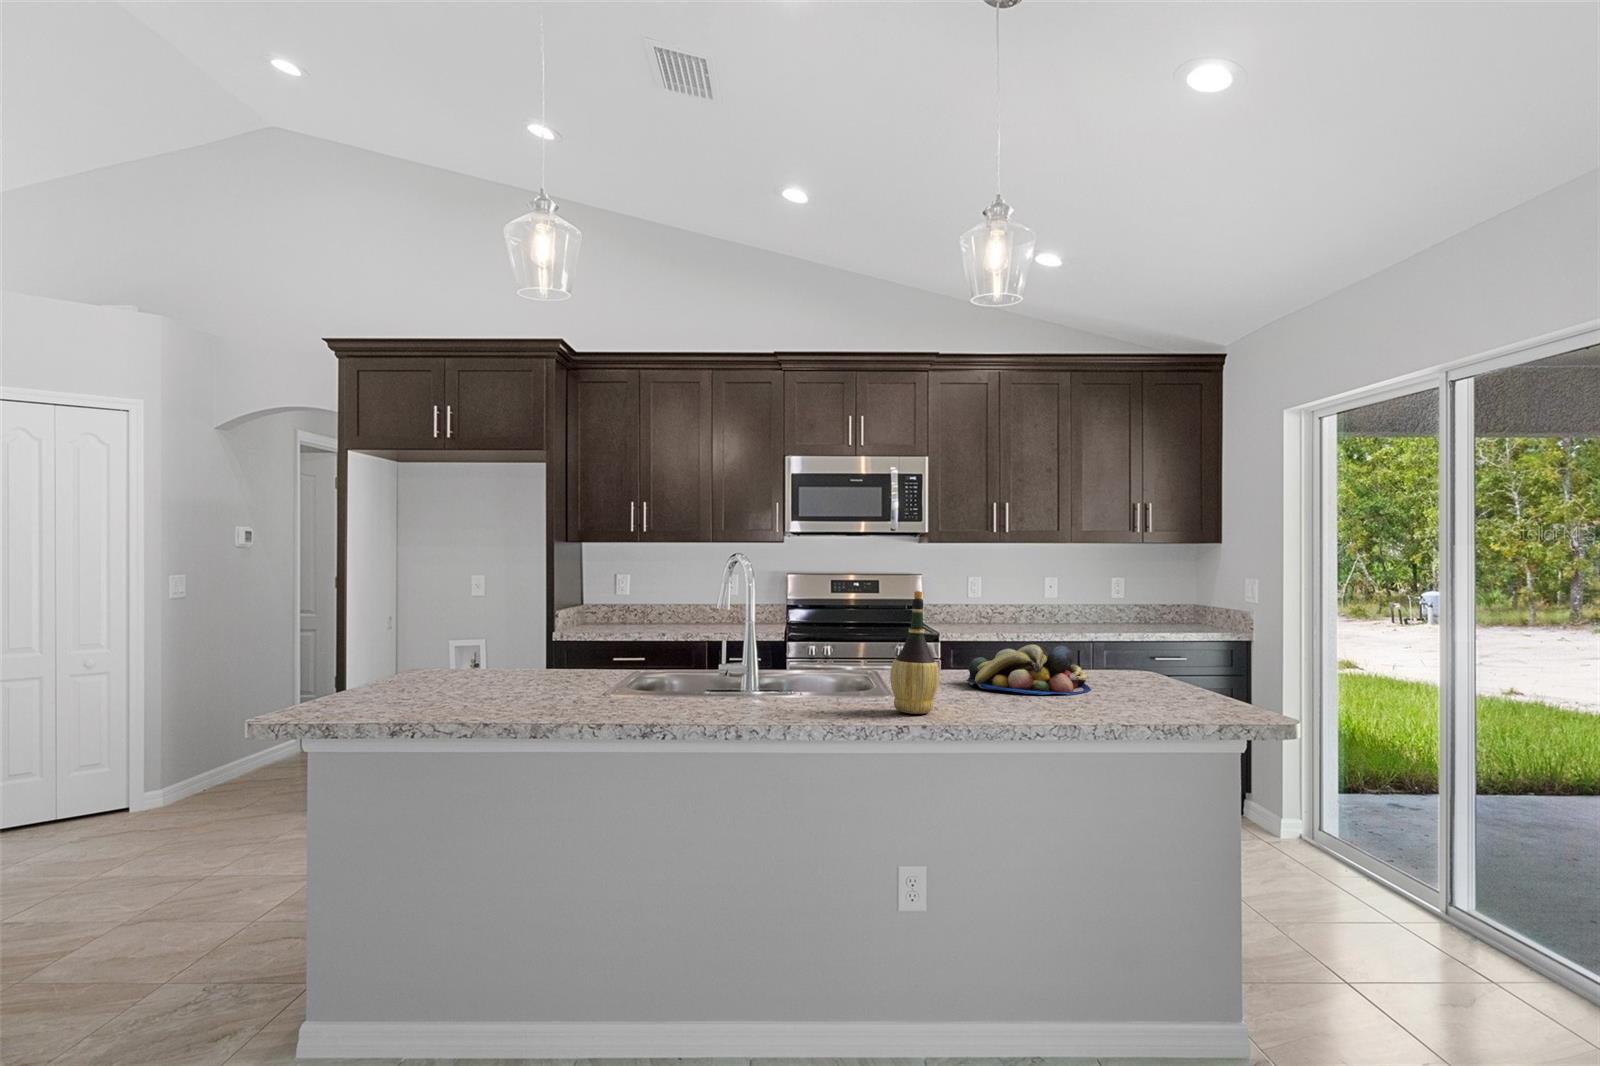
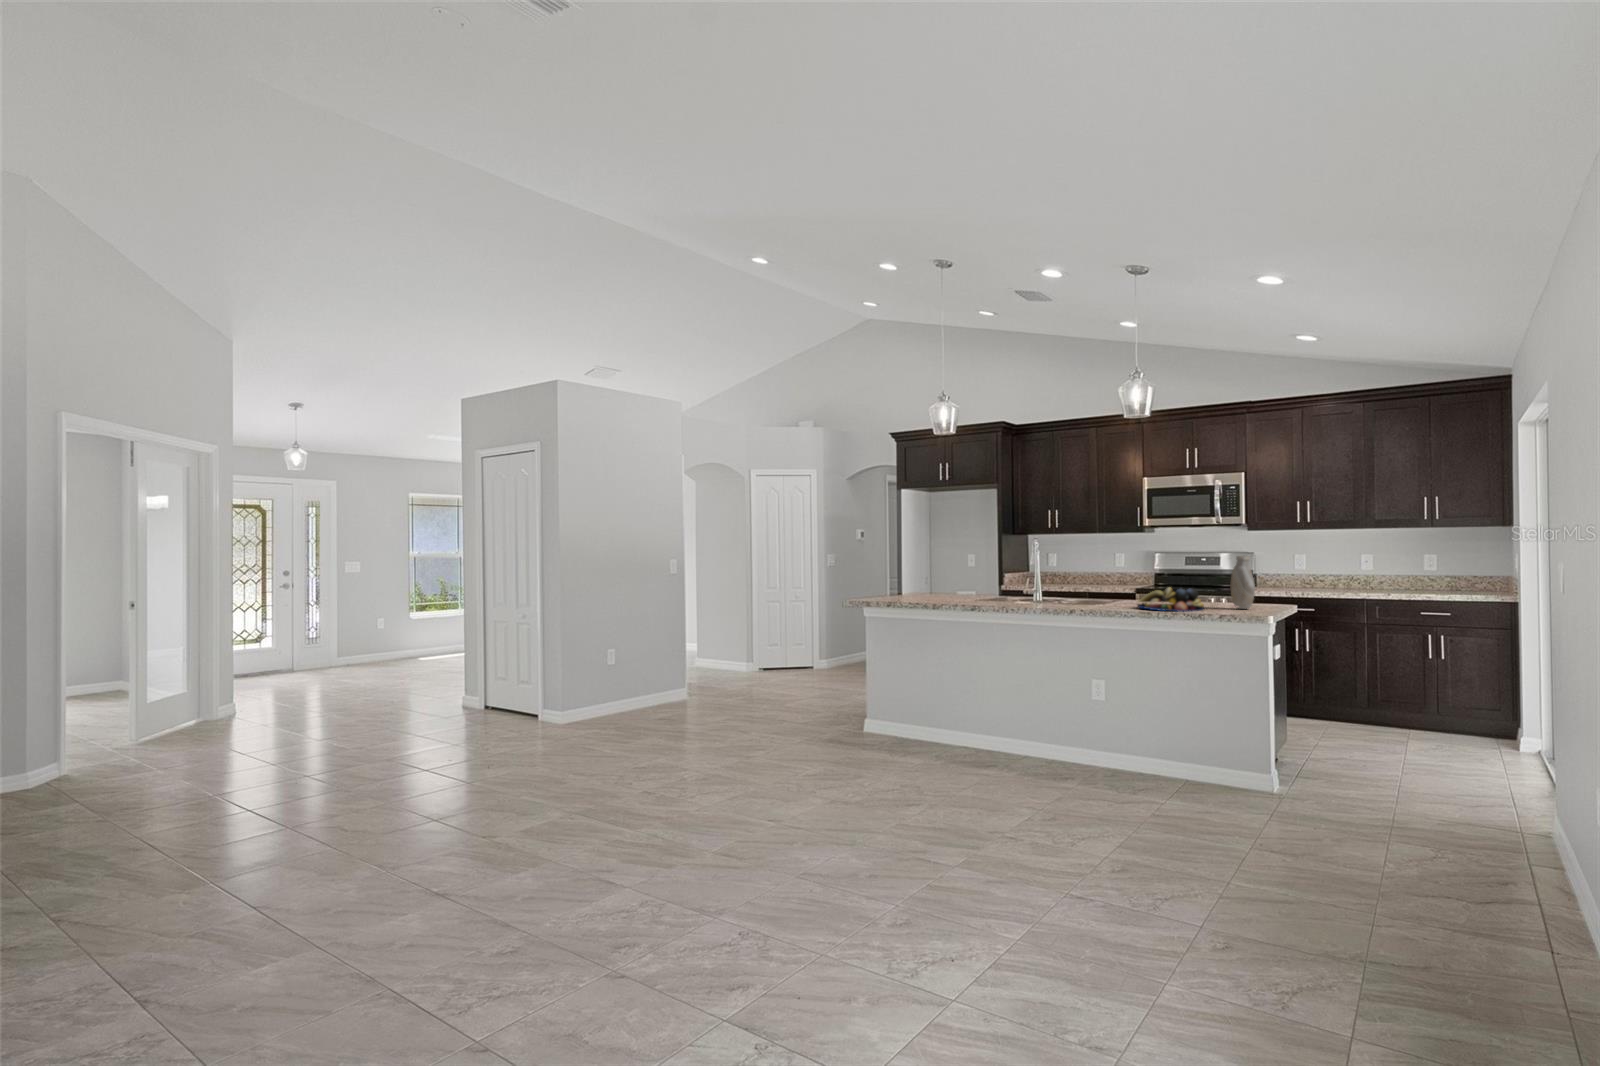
vase: none [1109,583,1149,680] -> present [1230,556,1255,609]
wine bottle: present [890,591,939,714] -> none [1063,559,1086,612]

